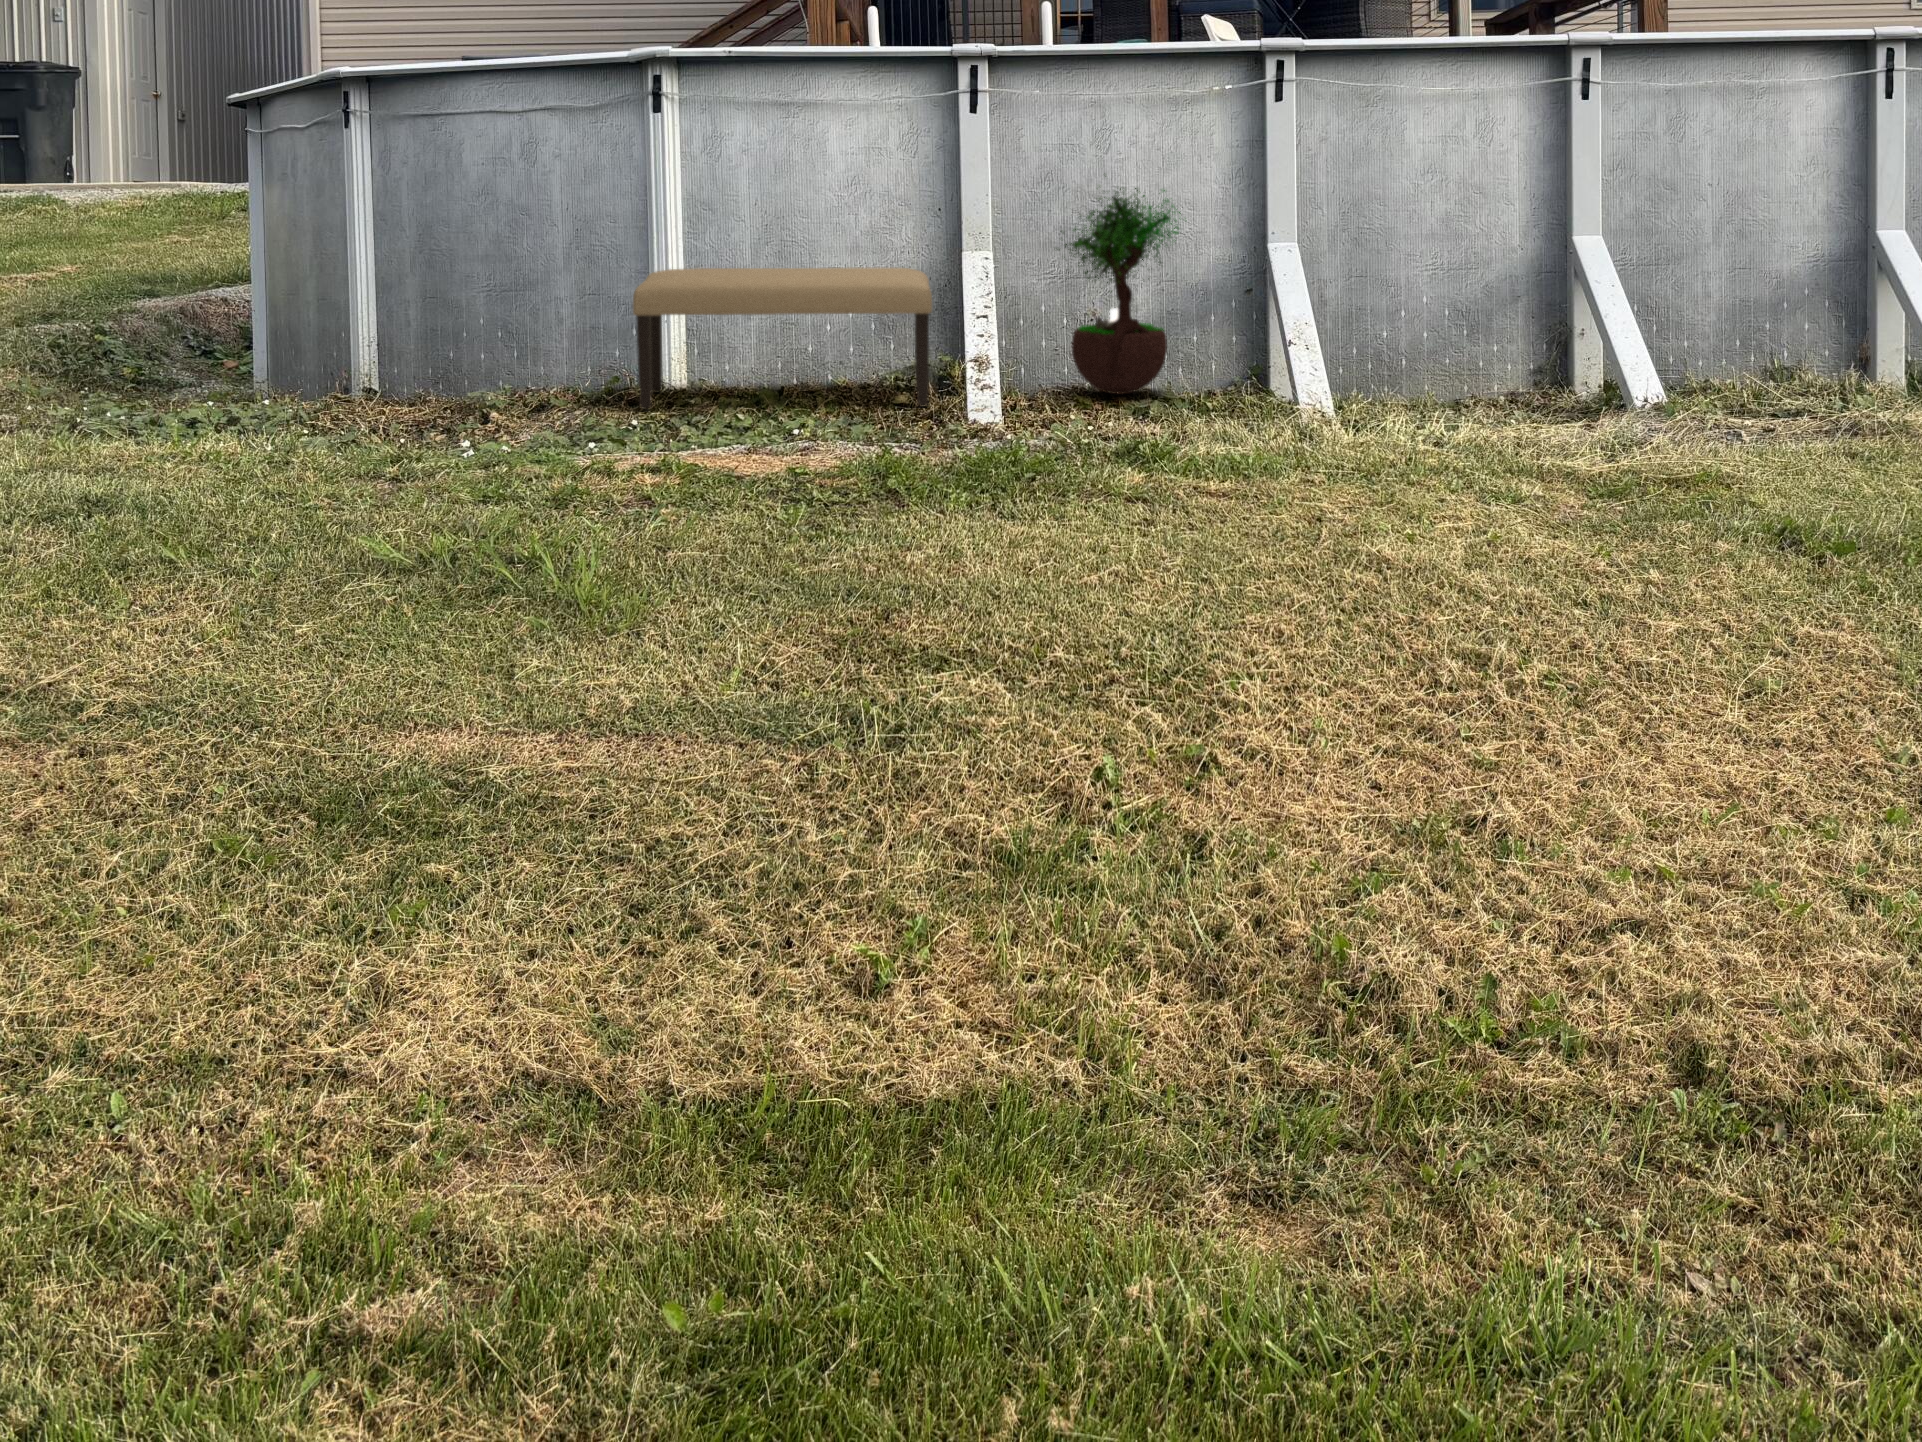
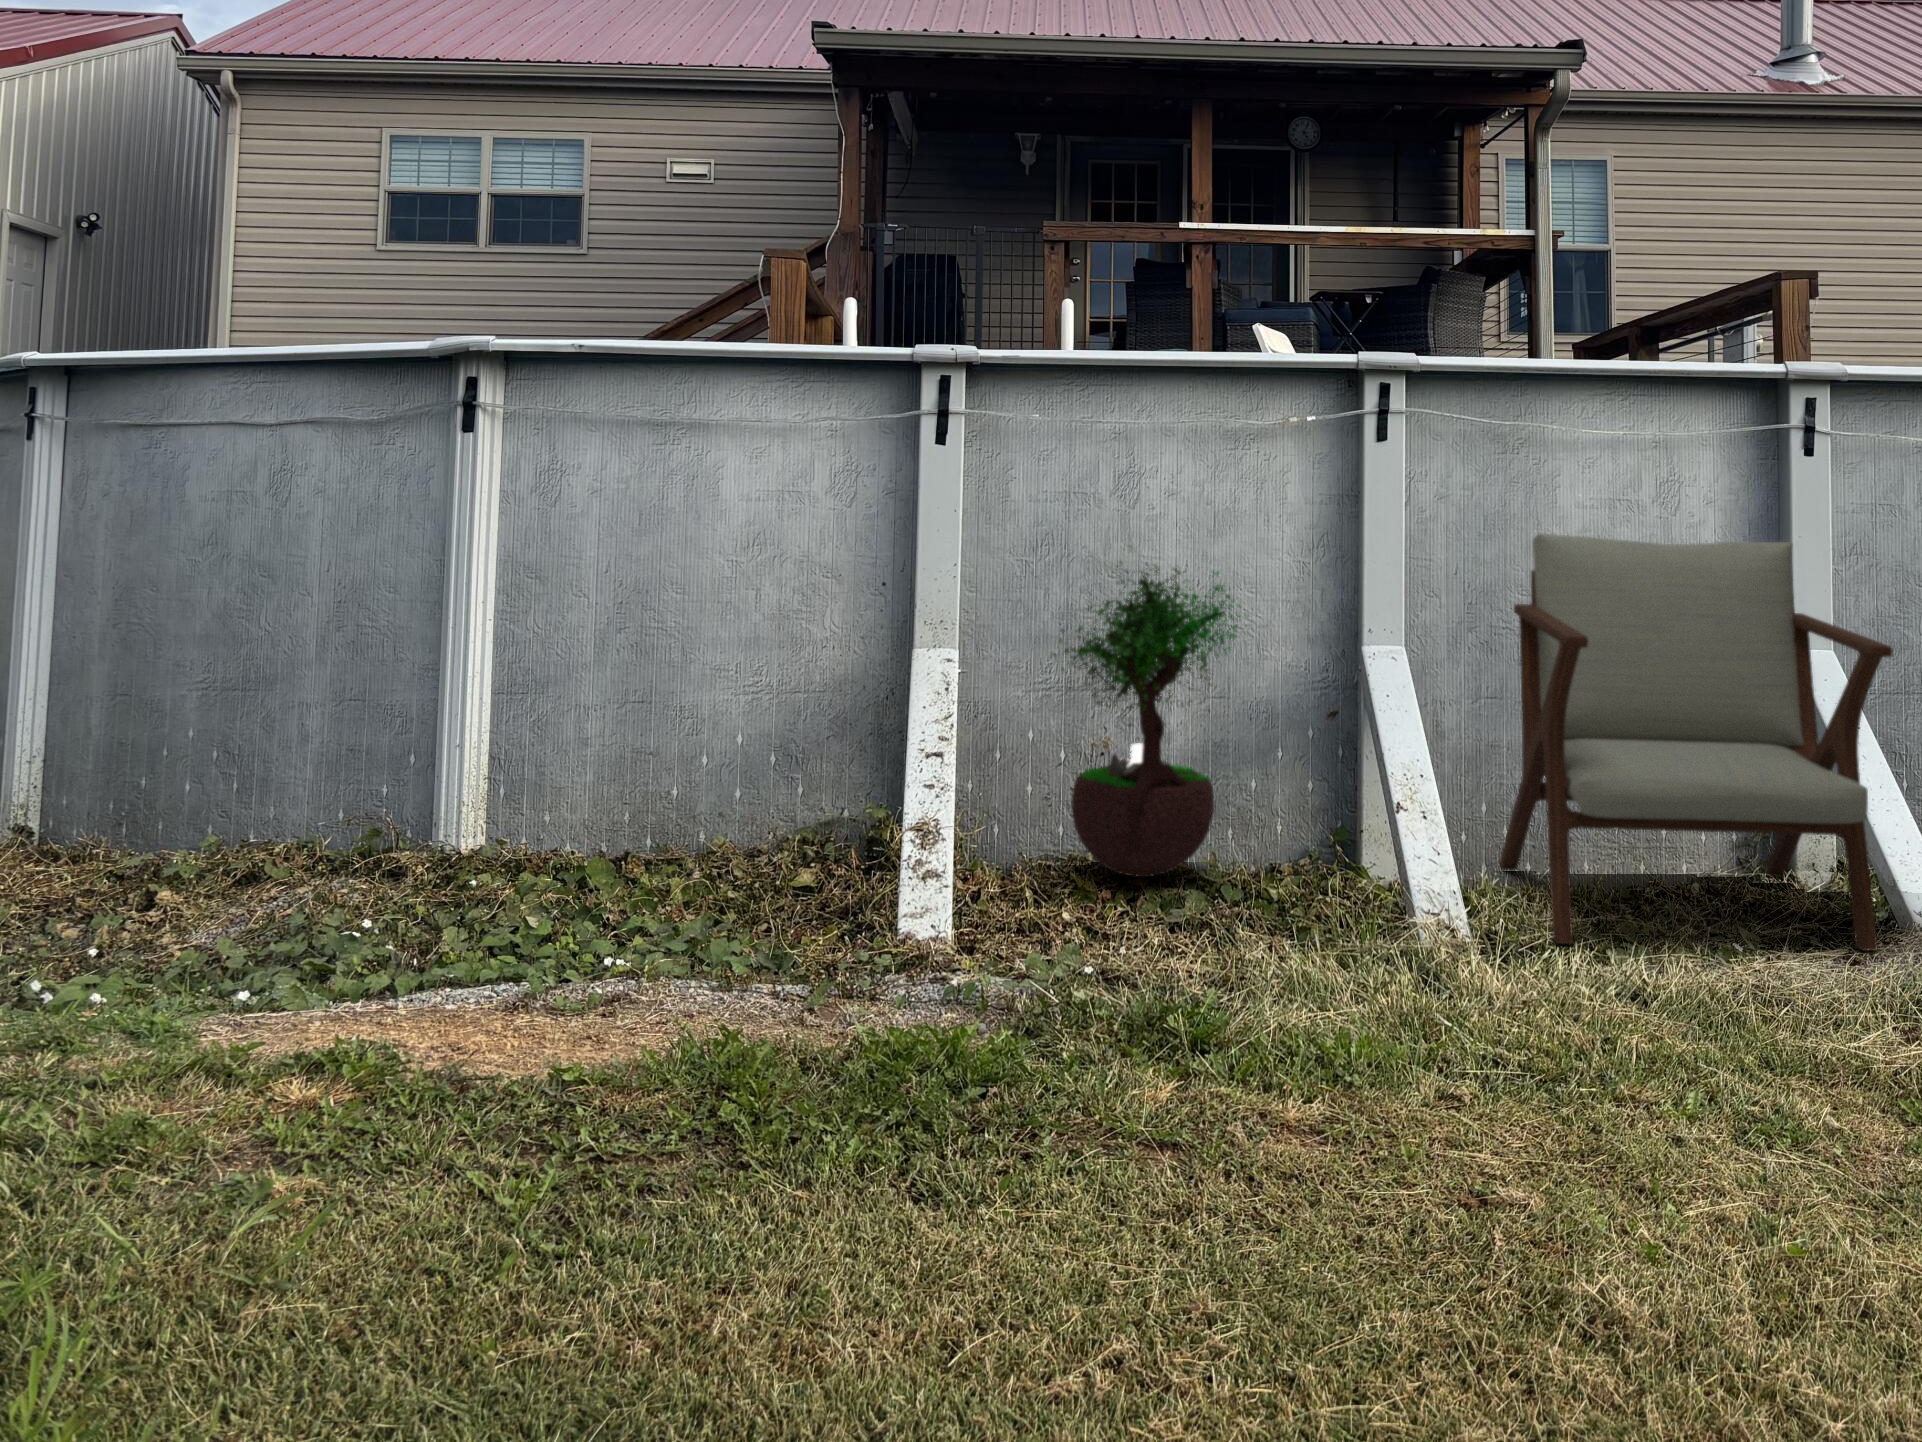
lounge chair: none [1363,158,1618,423] -> present [1499,533,1893,951]
bench: present [633,267,932,410] -> none [380,672,864,900]

